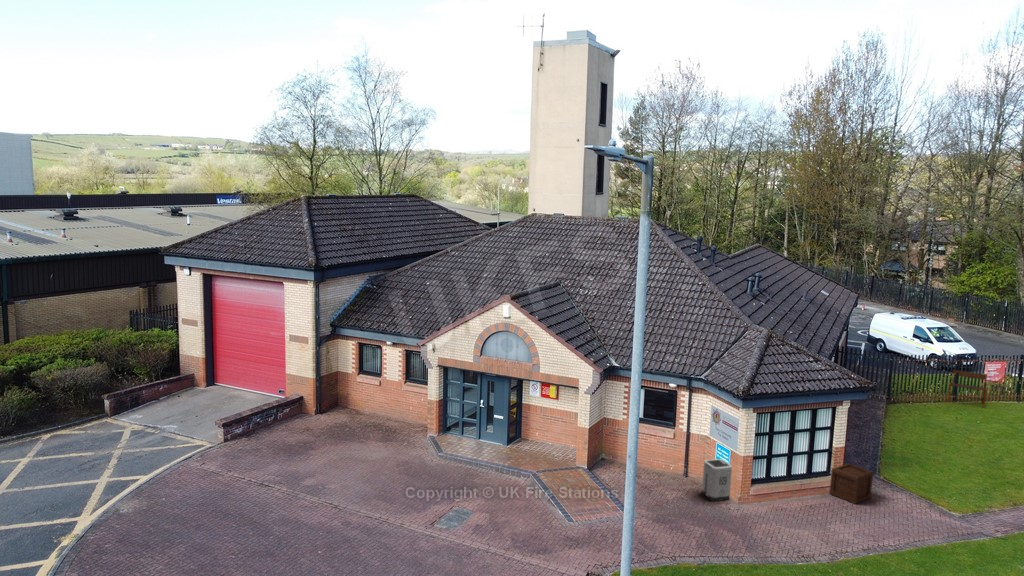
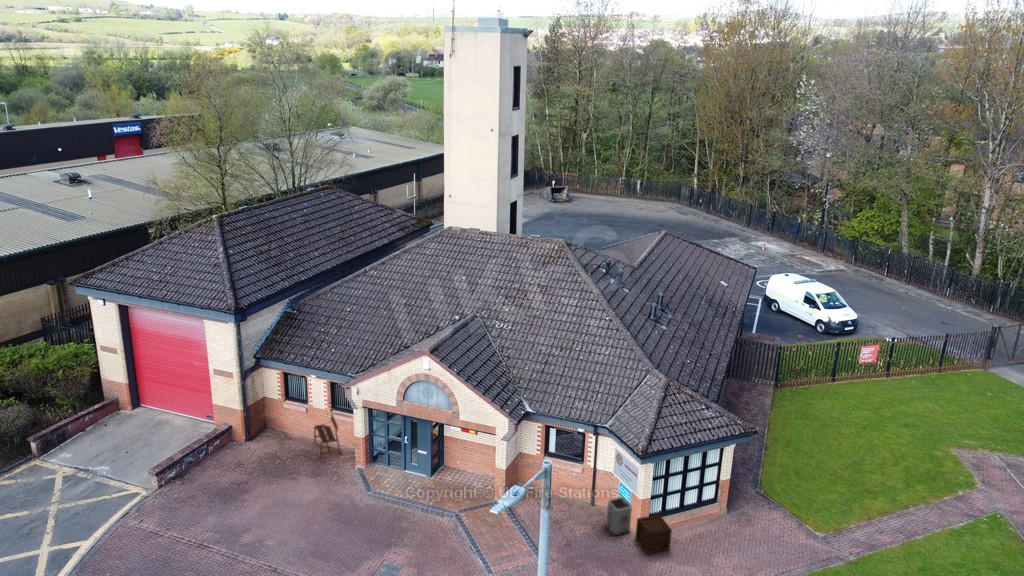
bench: present [947,370,987,407] -> present [314,414,341,459]
wooden crate: present [830,463,873,504] -> present [635,515,672,554]

